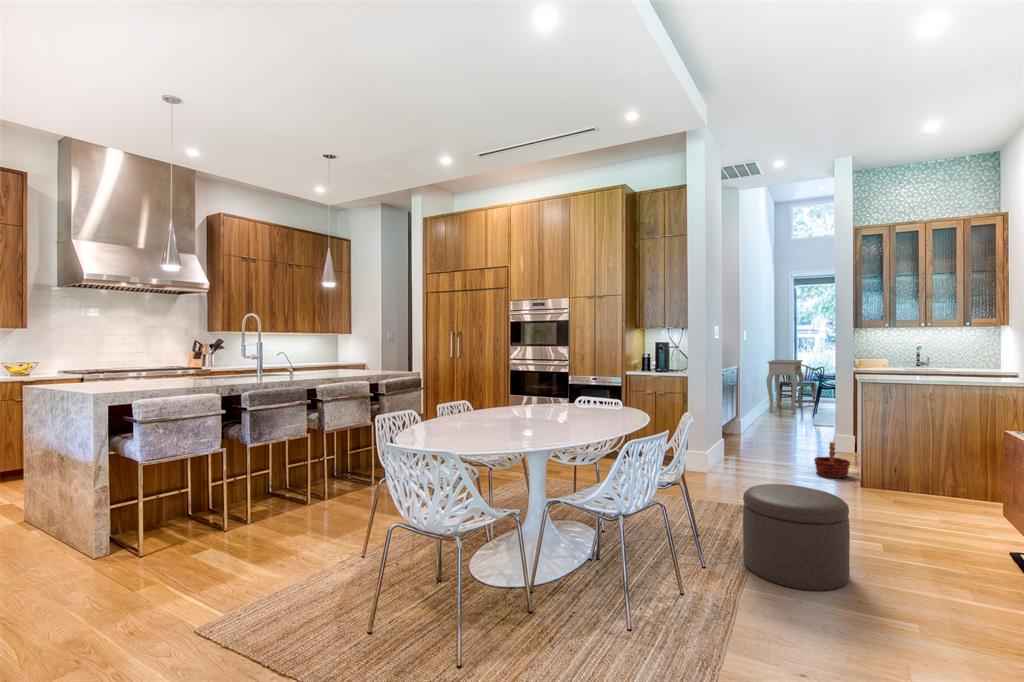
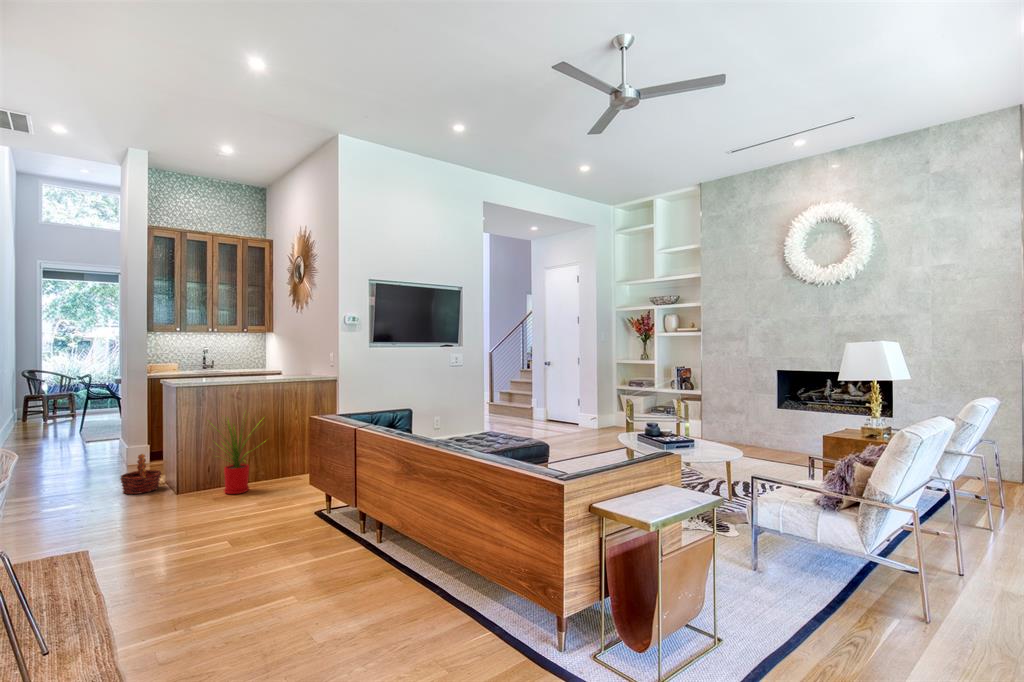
console table: present [766,360,804,414] -> none [11,368,60,437]
house plant: none [882,411,966,505] -> present [221,418,258,494]
ottoman: present [743,484,850,591] -> none [97,502,225,627]

